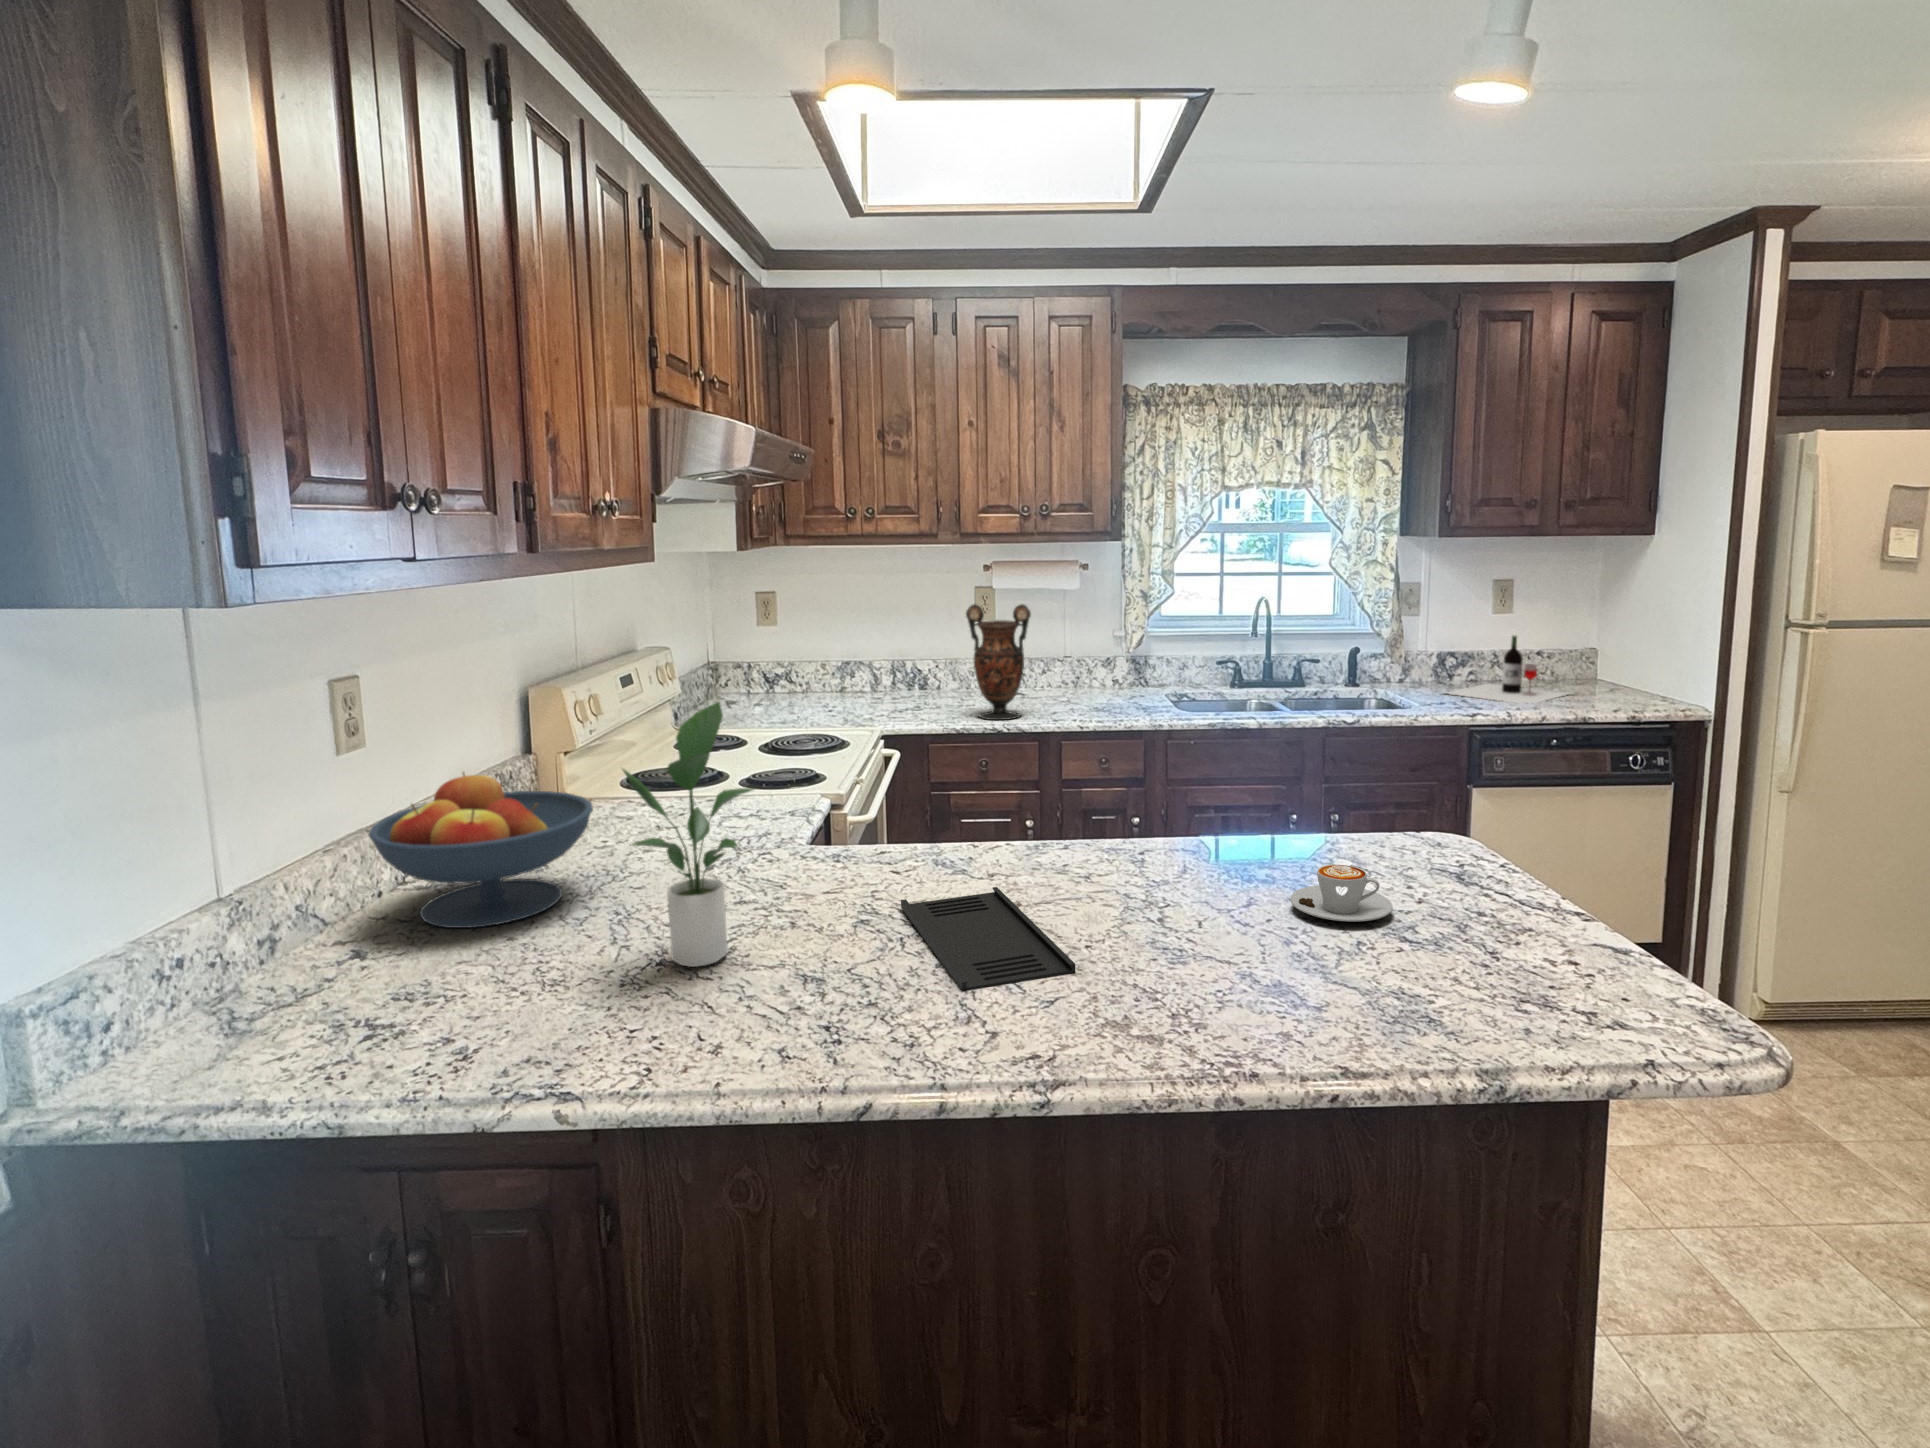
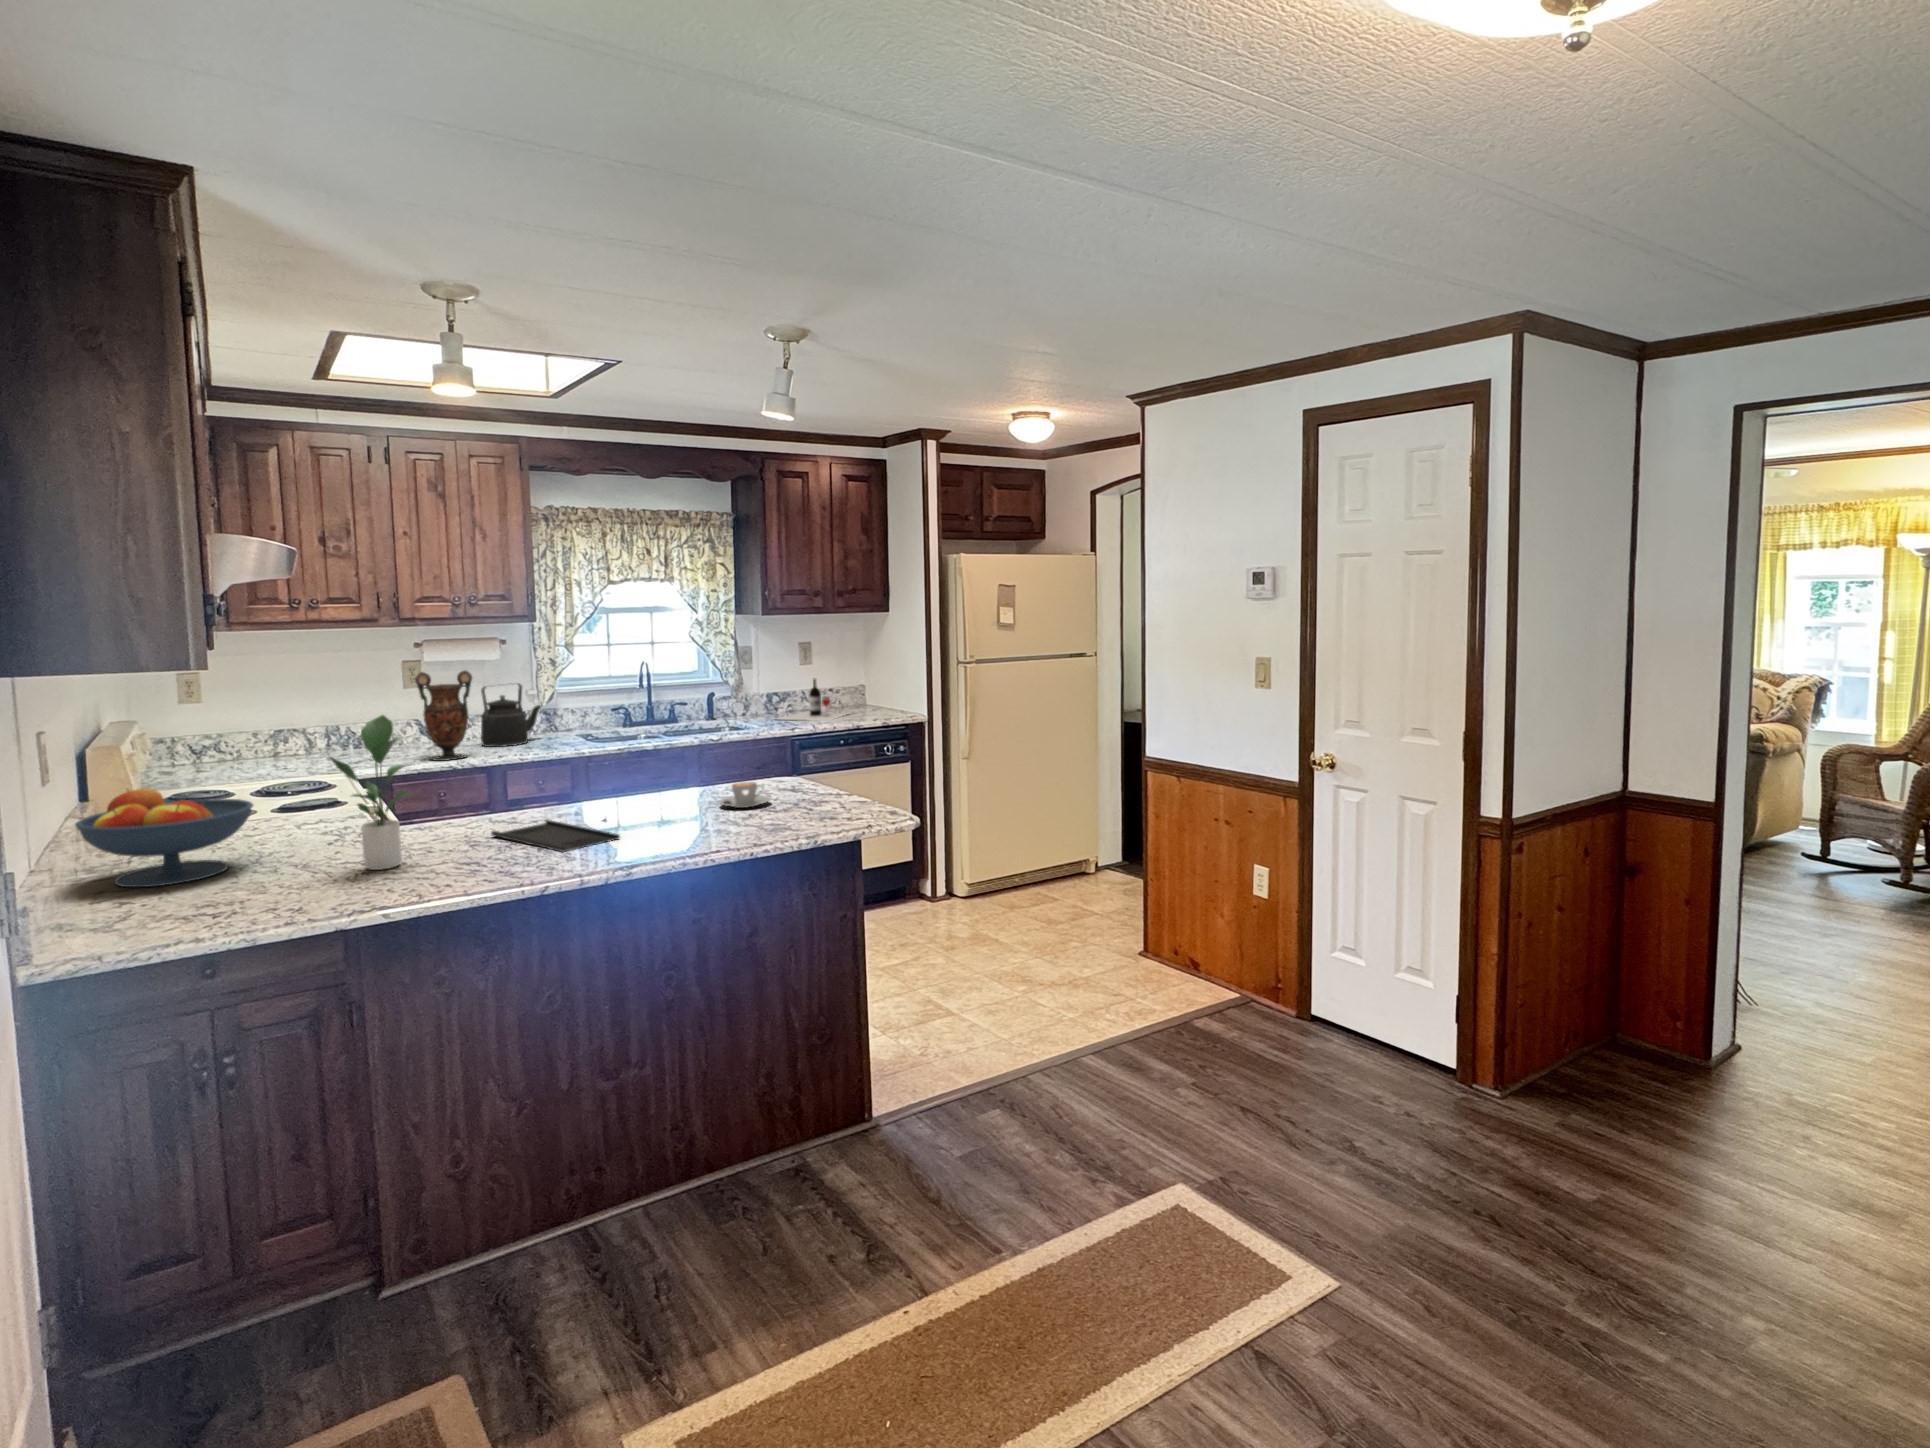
kettle: none [1051,621,1126,704] -> present [481,683,541,747]

